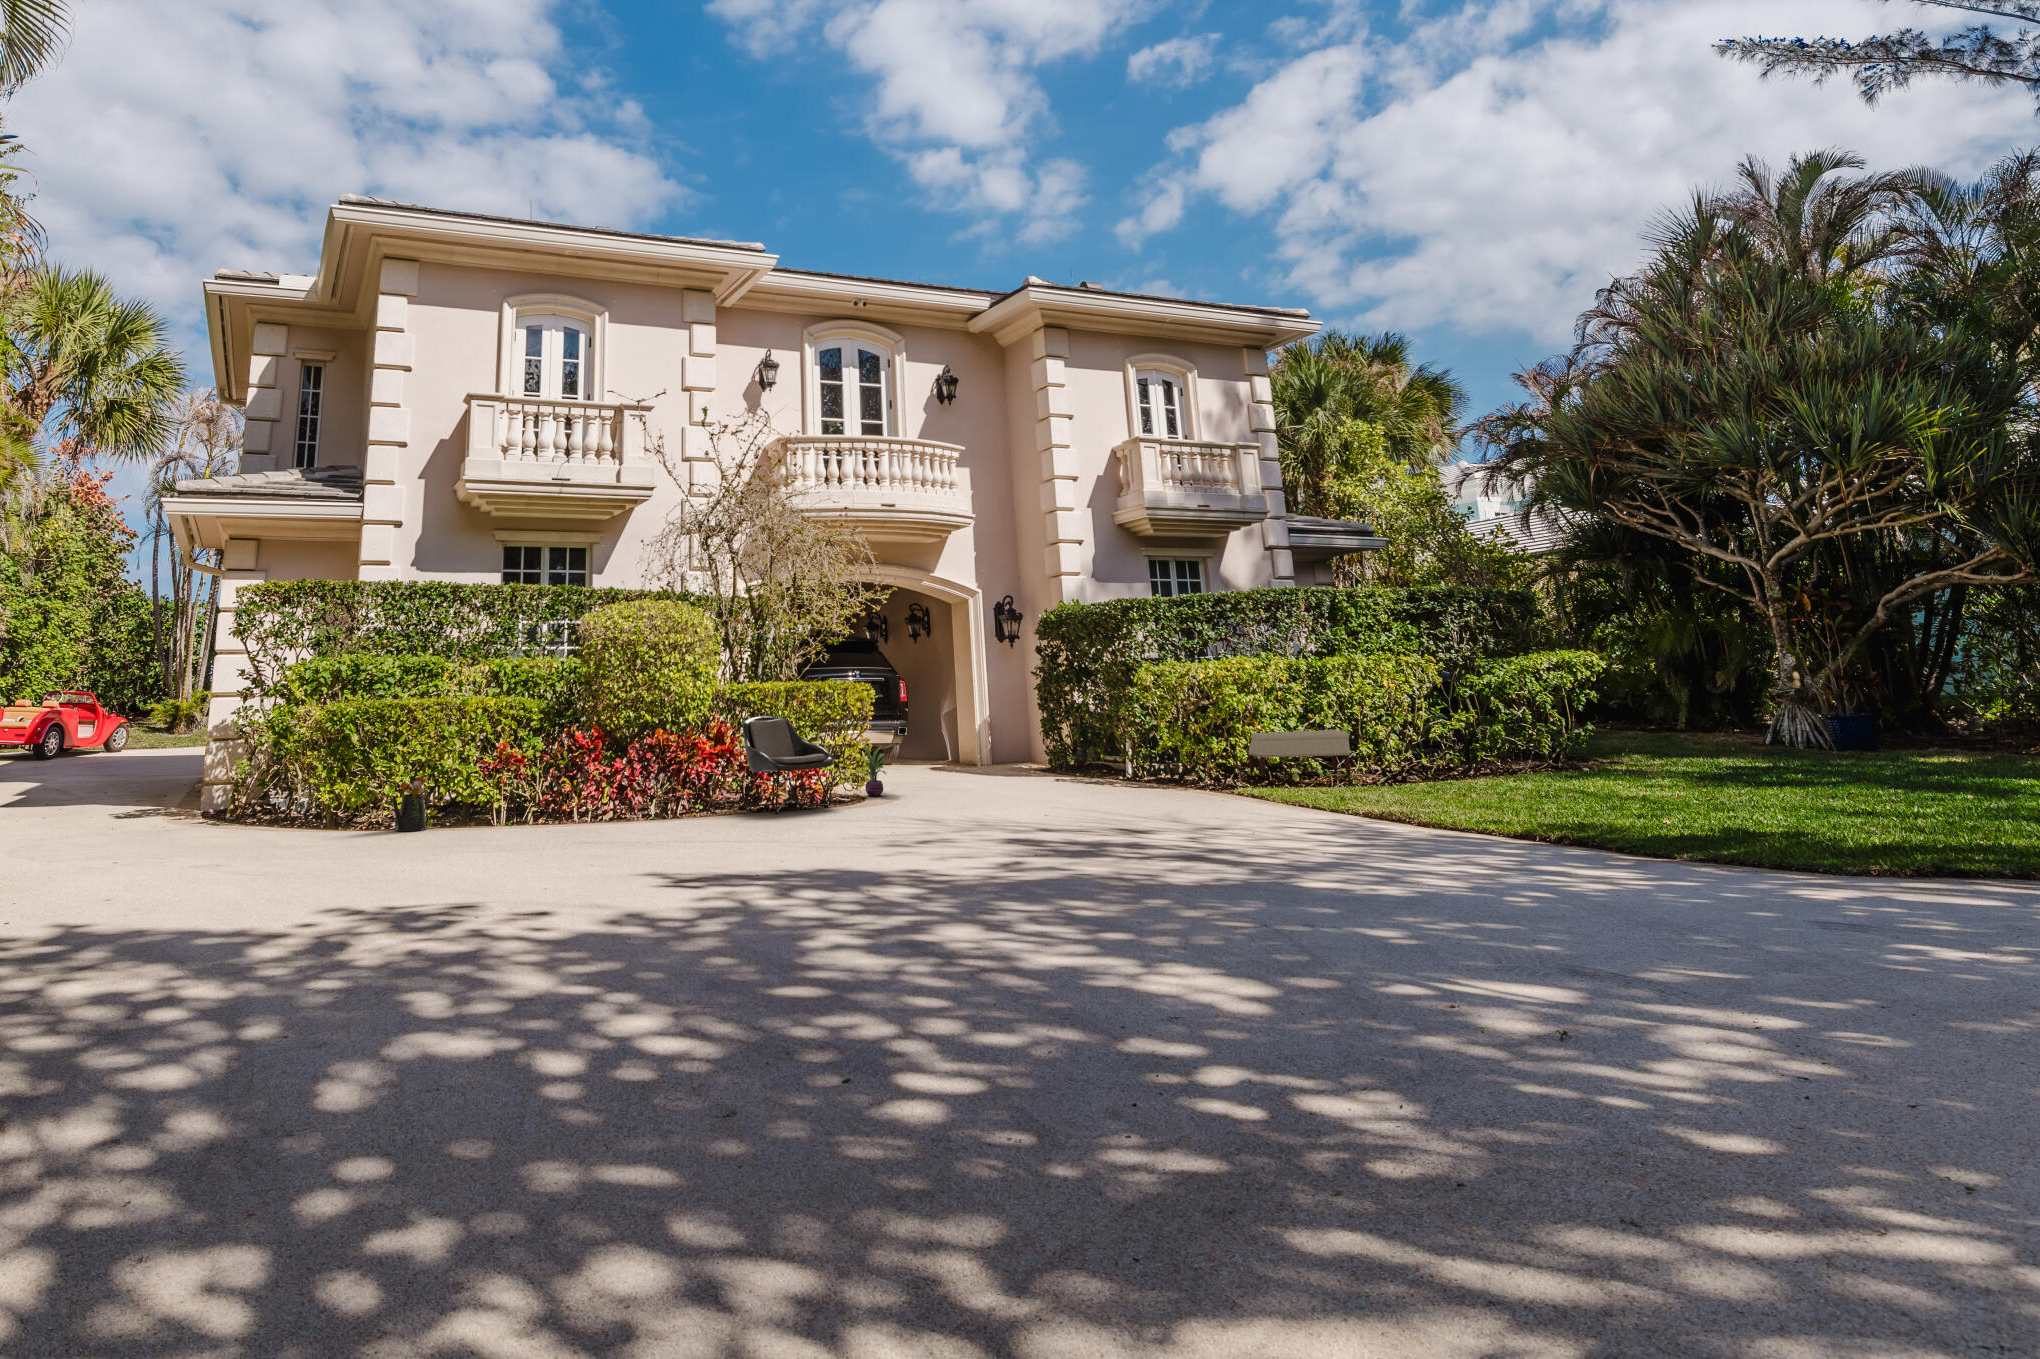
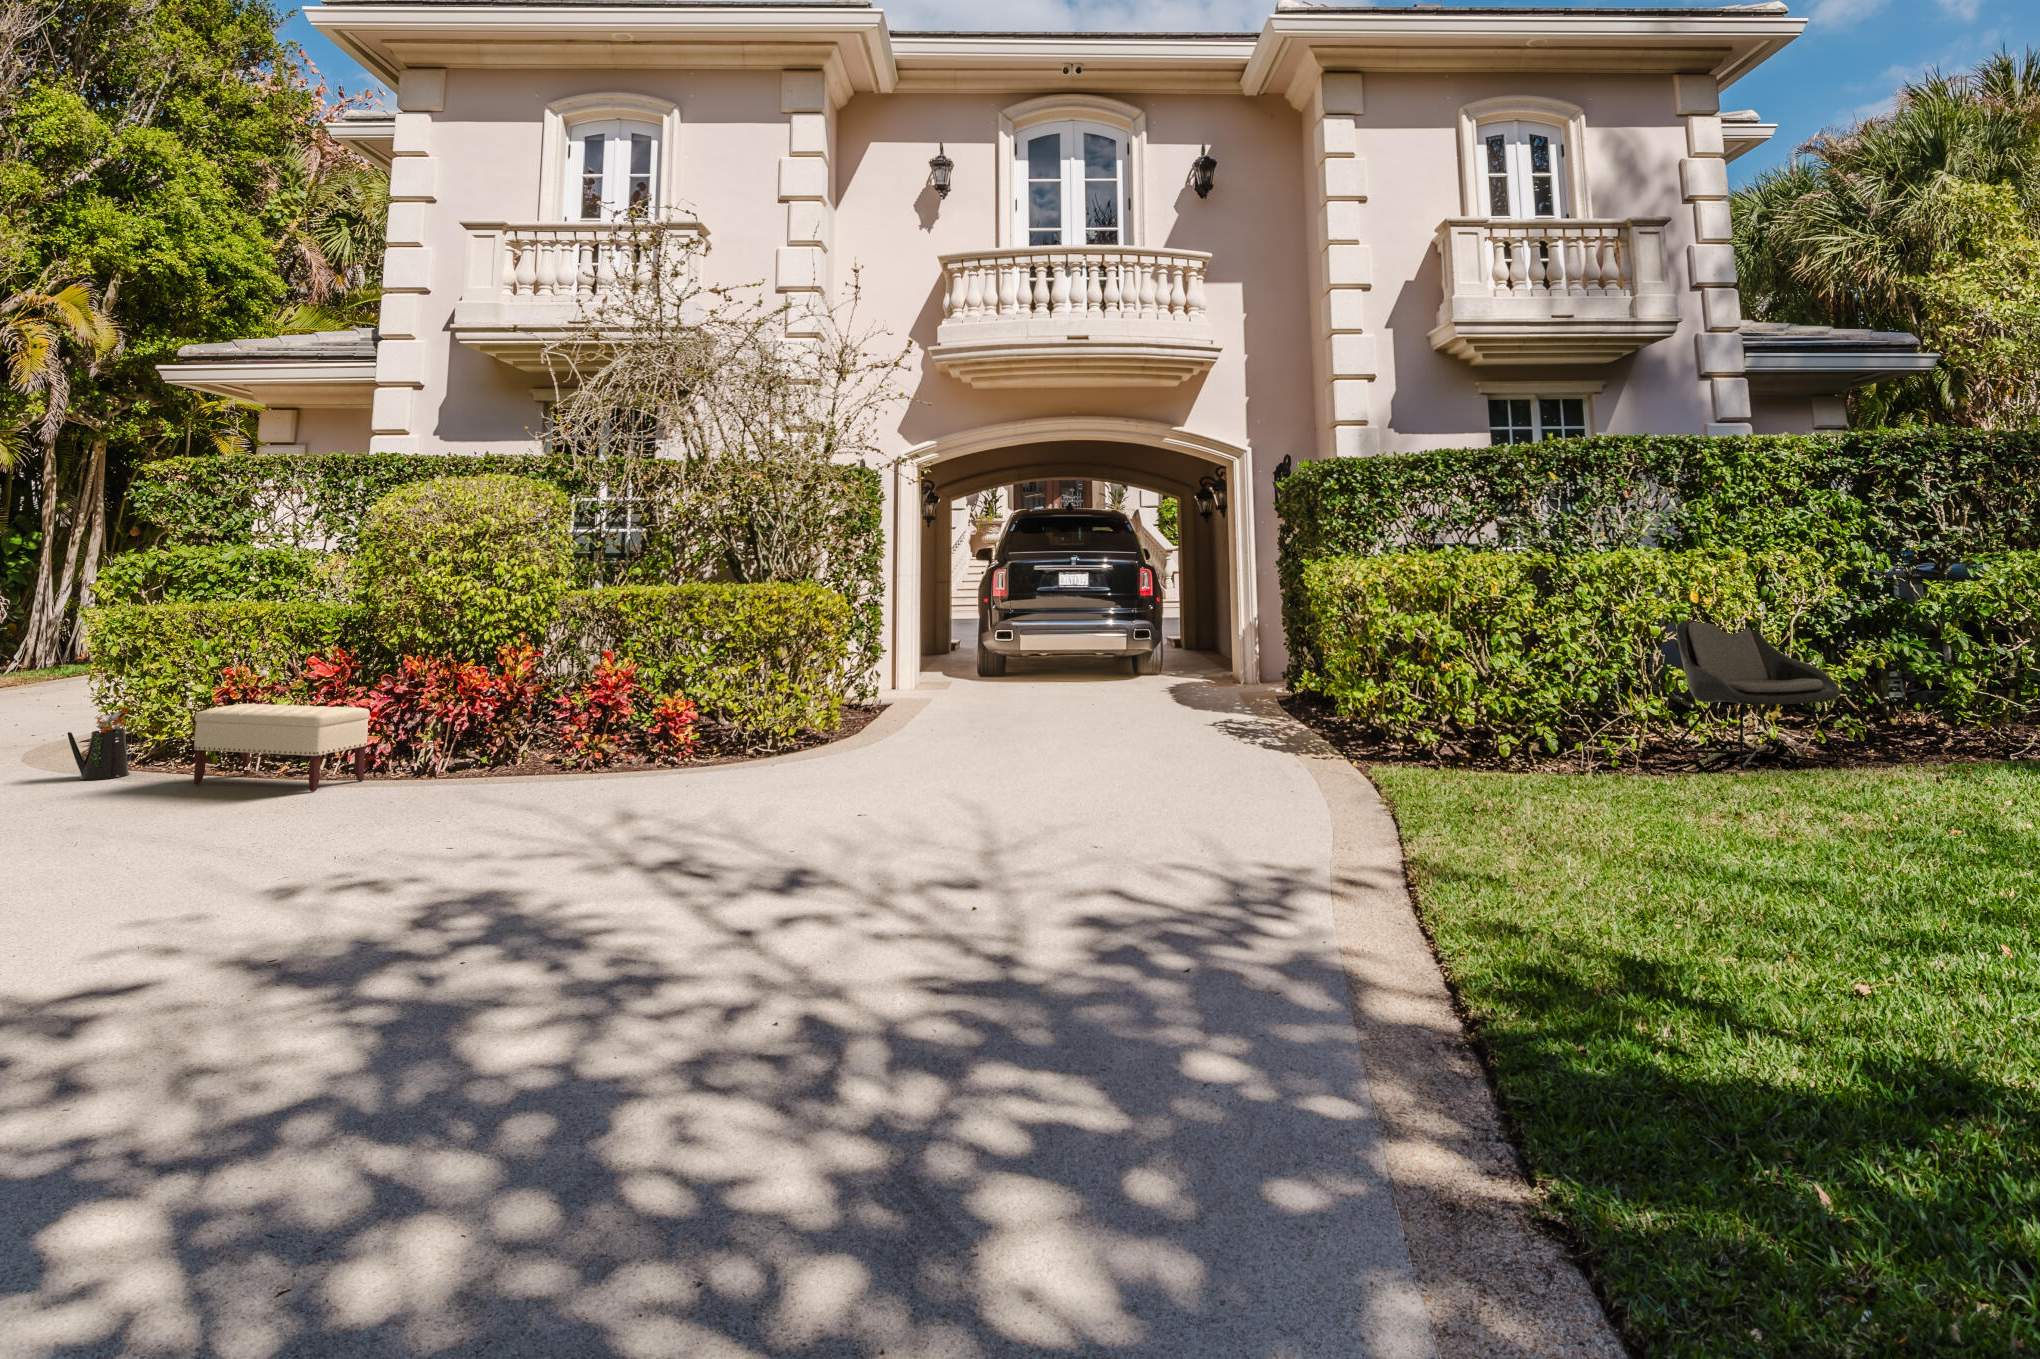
lounge chair: present [738,716,834,814] -> present [1676,621,1840,770]
bench: present [1248,730,1351,778] -> present [194,704,370,792]
decorative plant: present [857,745,886,796] -> none [751,681,827,759]

